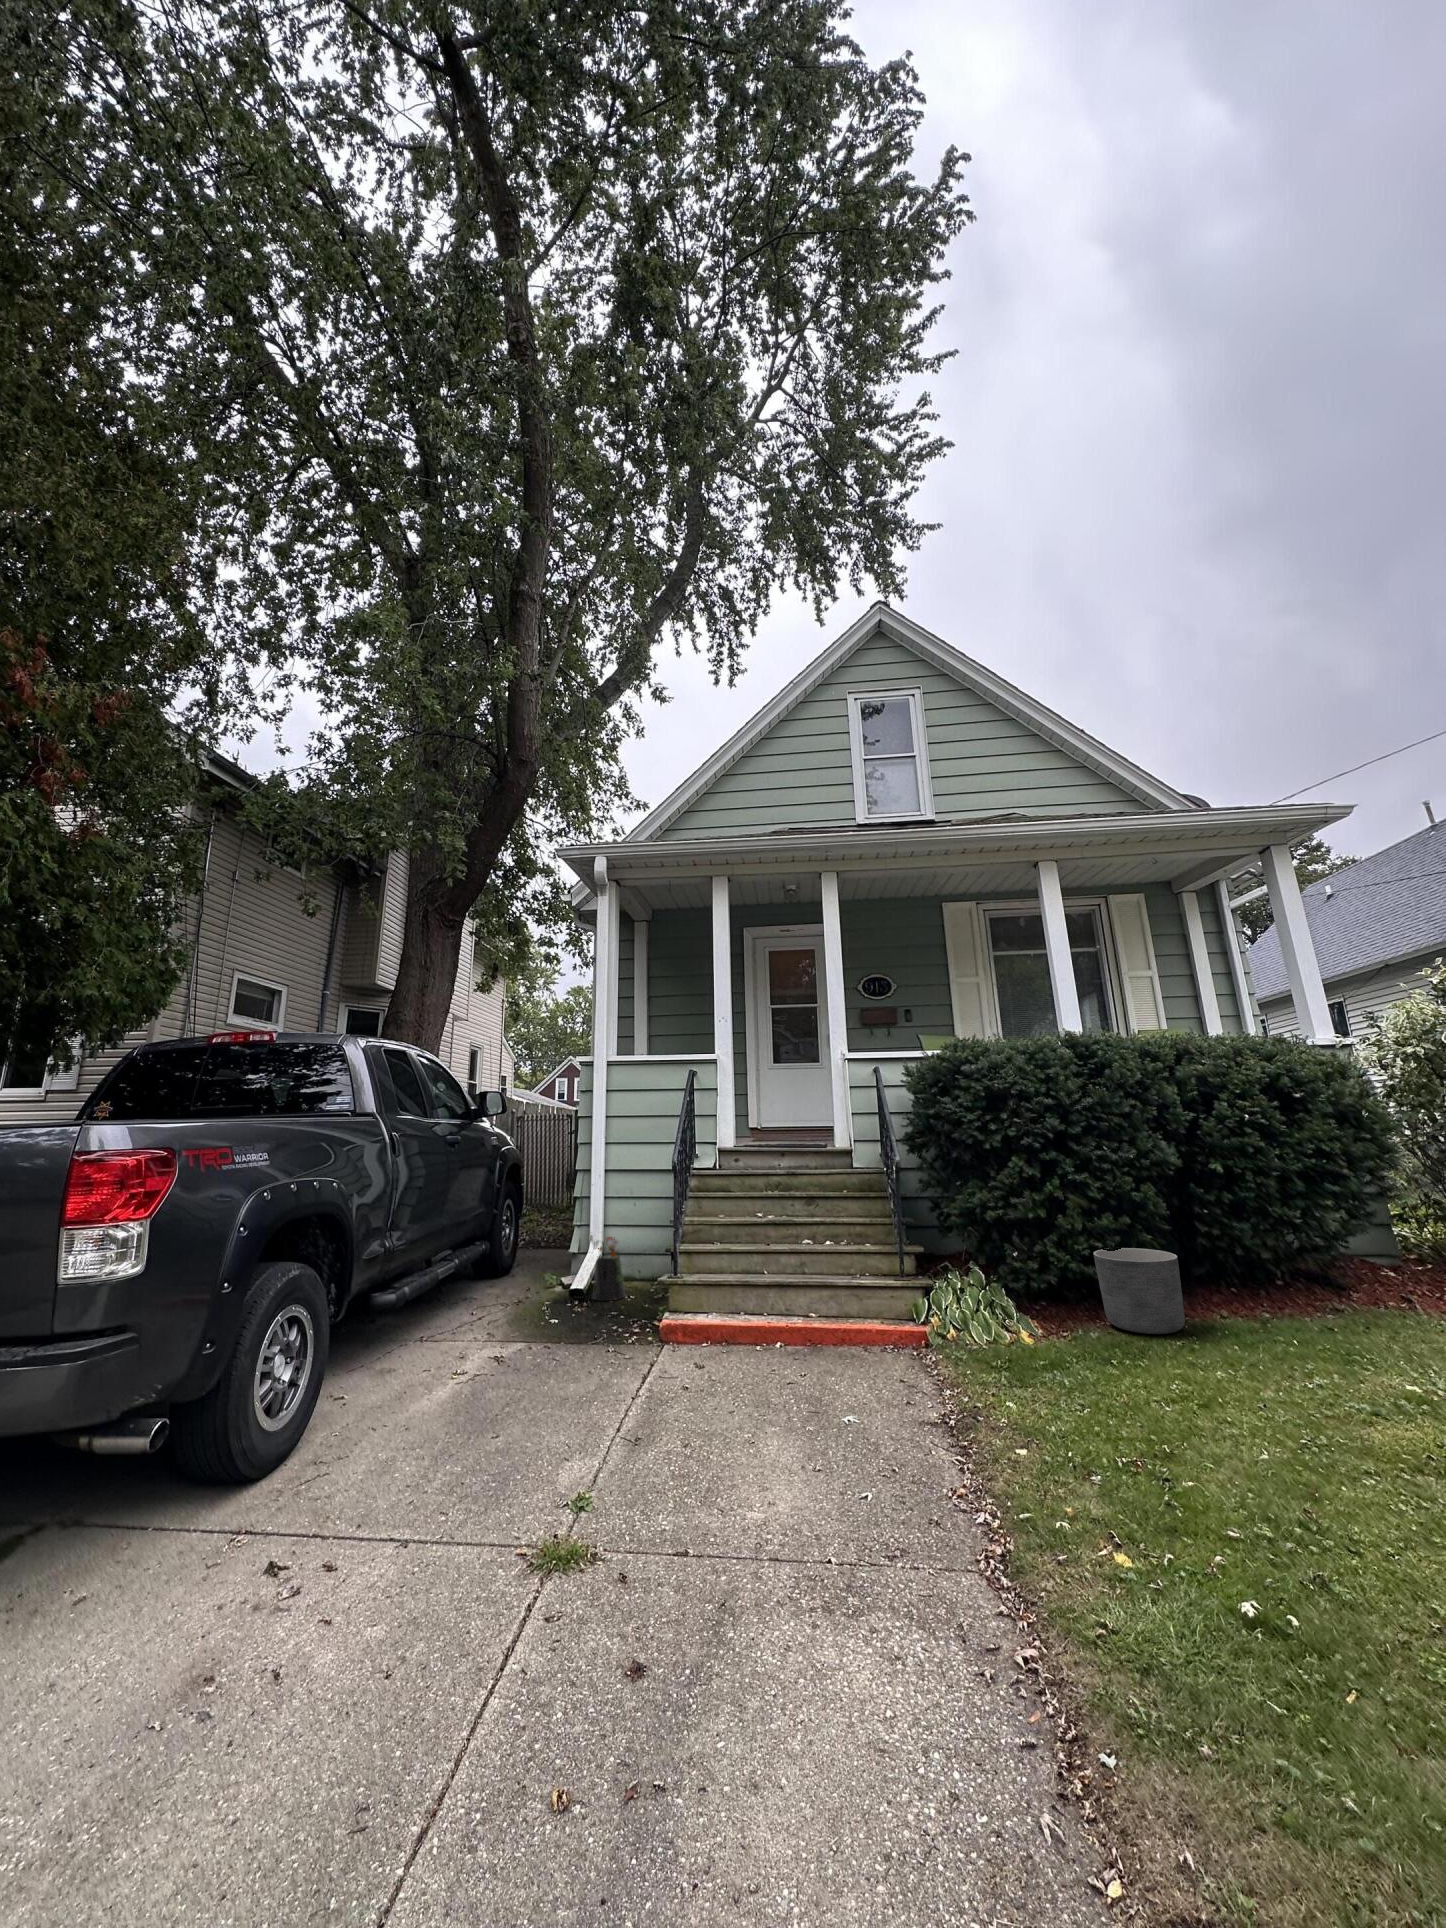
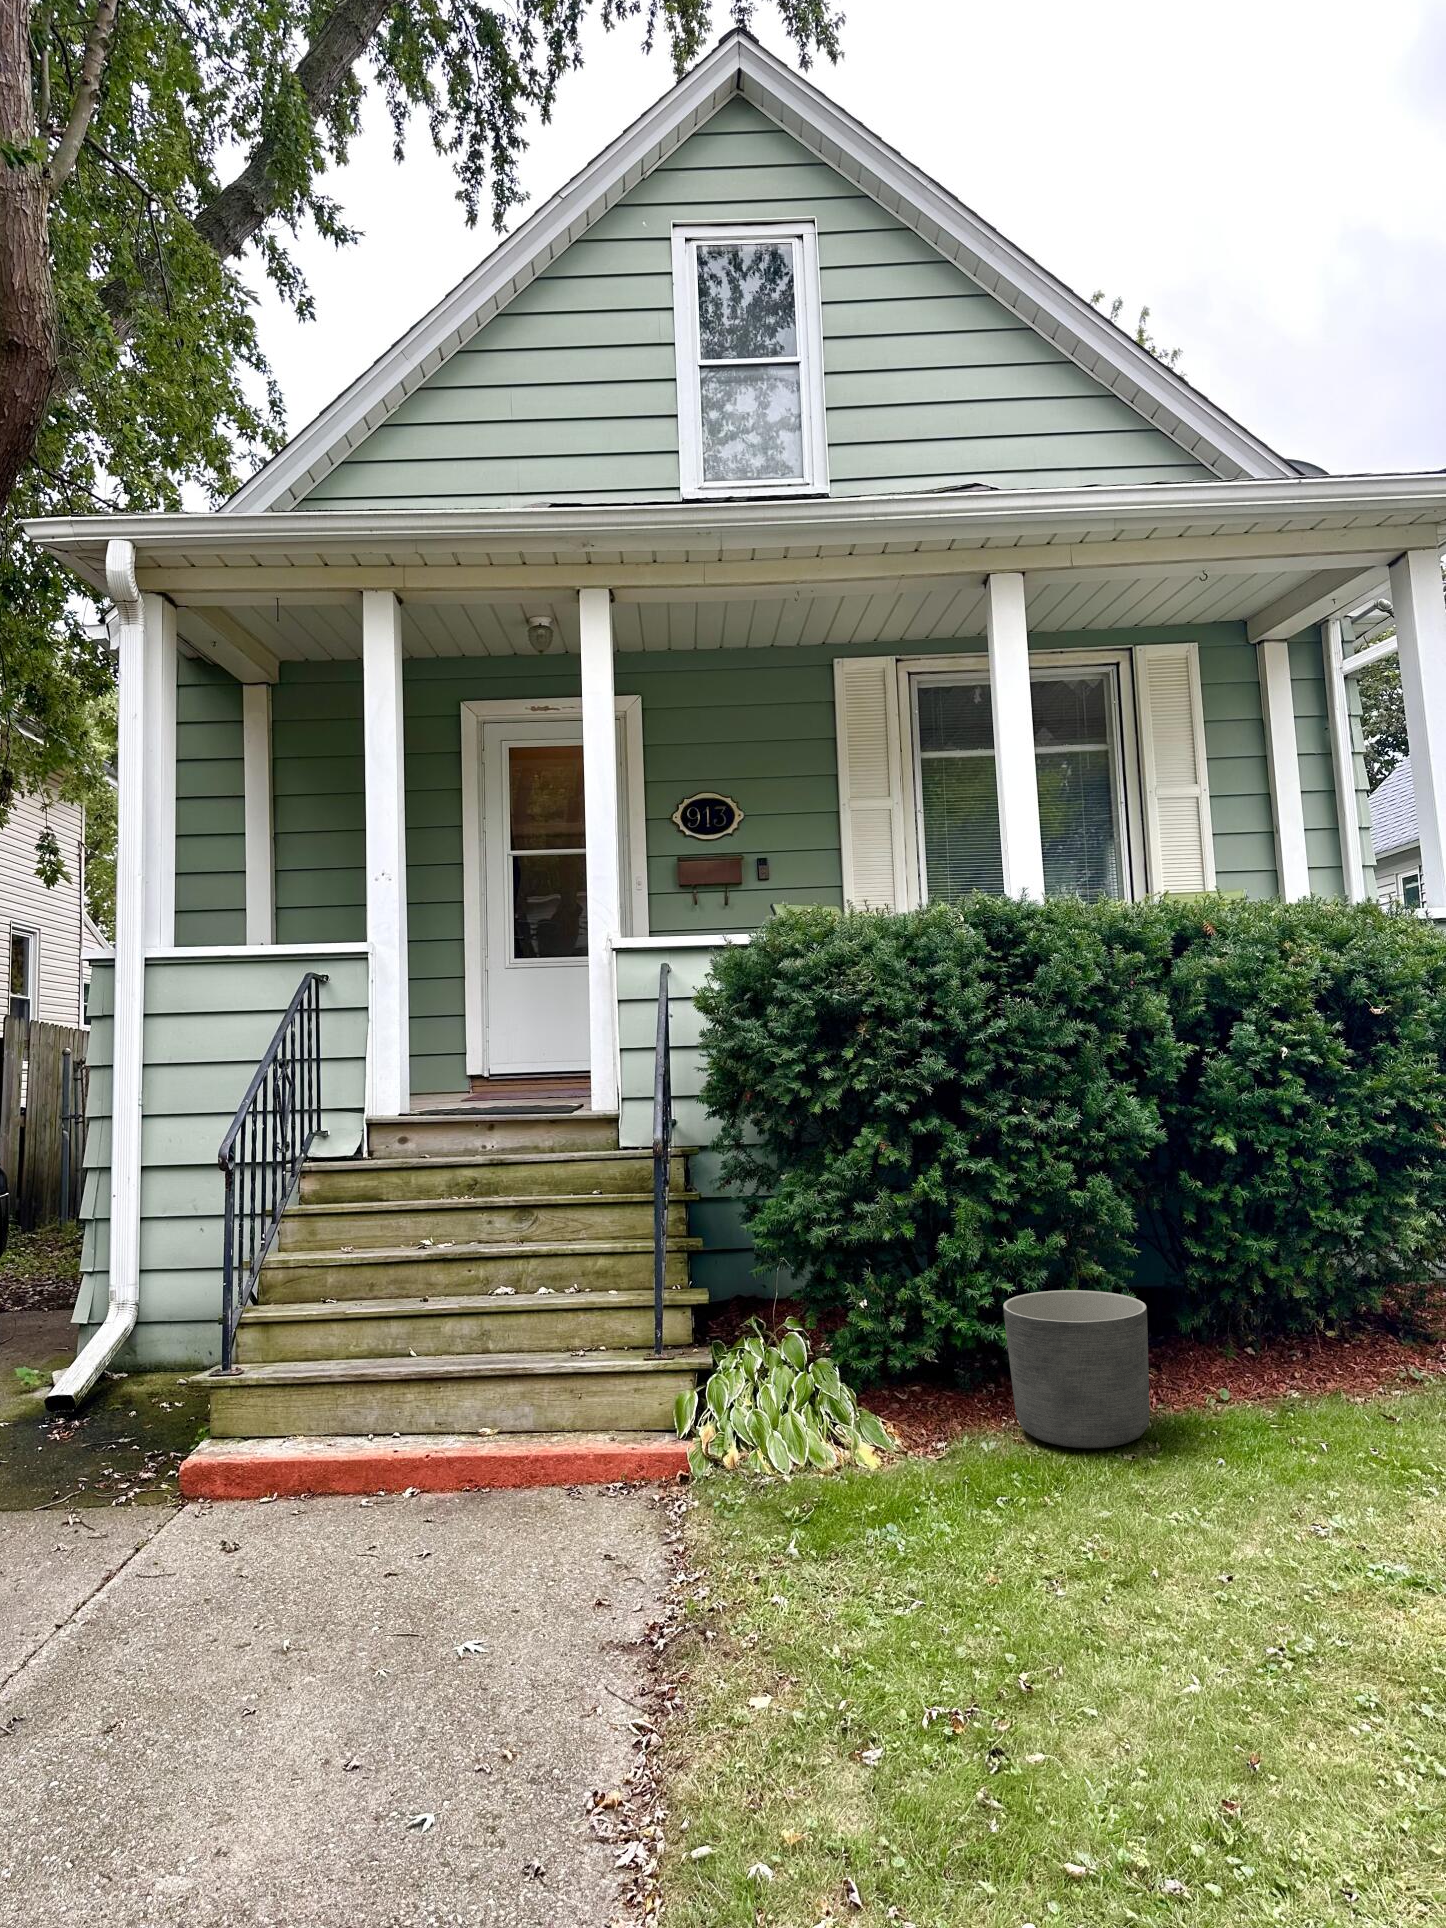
watering can: present [593,1237,626,1301] -> none [108,1277,179,1405]

